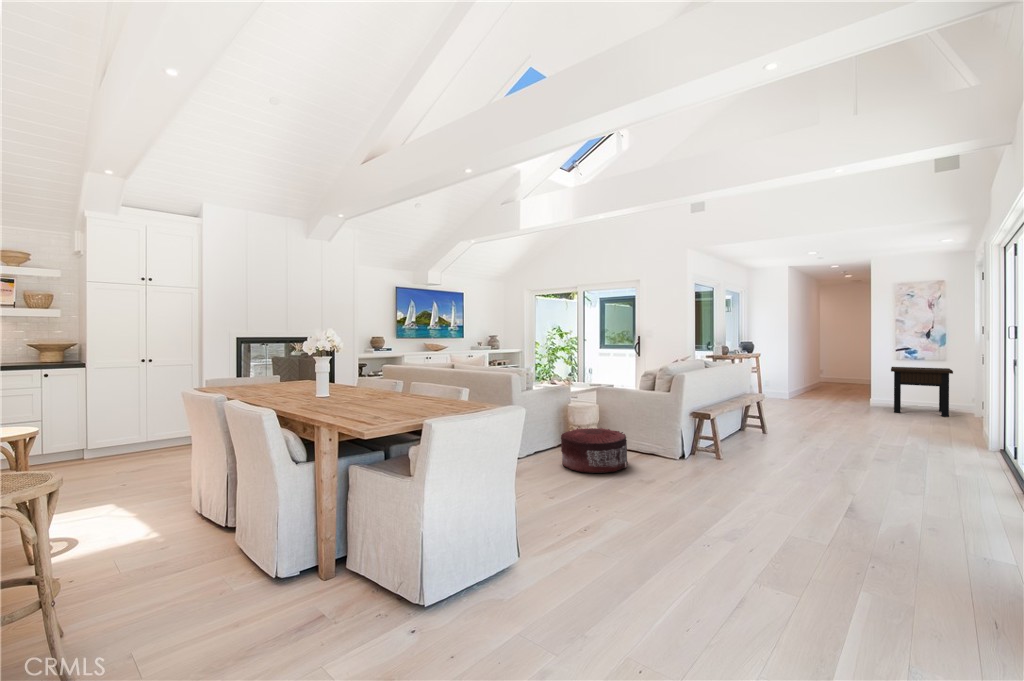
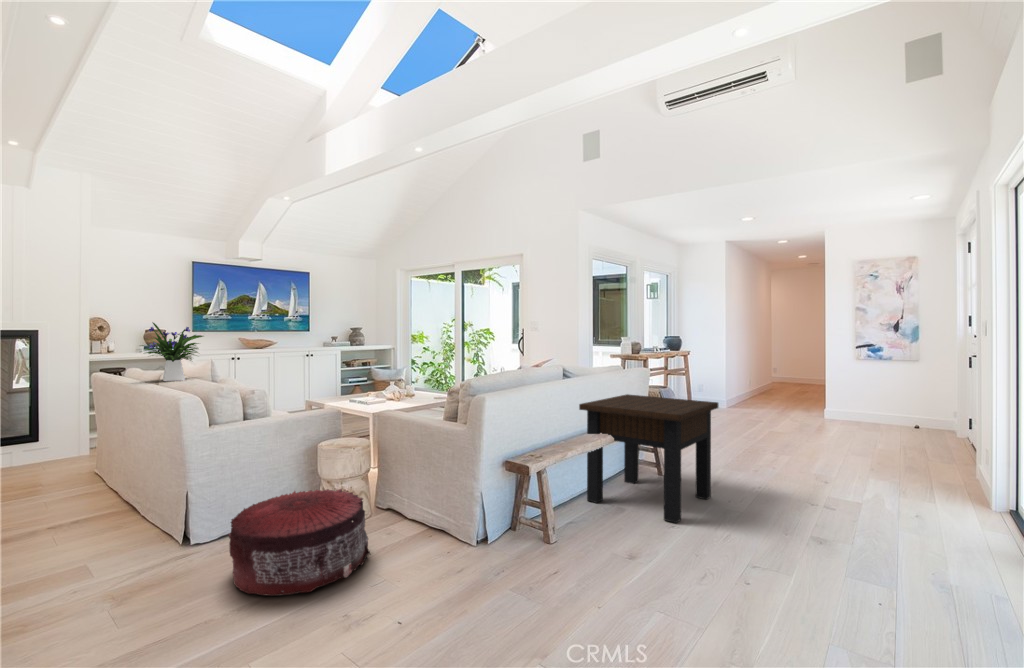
flower arrangement: none [441,334,475,370] -> present [142,323,203,381]
side table: present [891,367,953,417] -> present [579,394,719,523]

